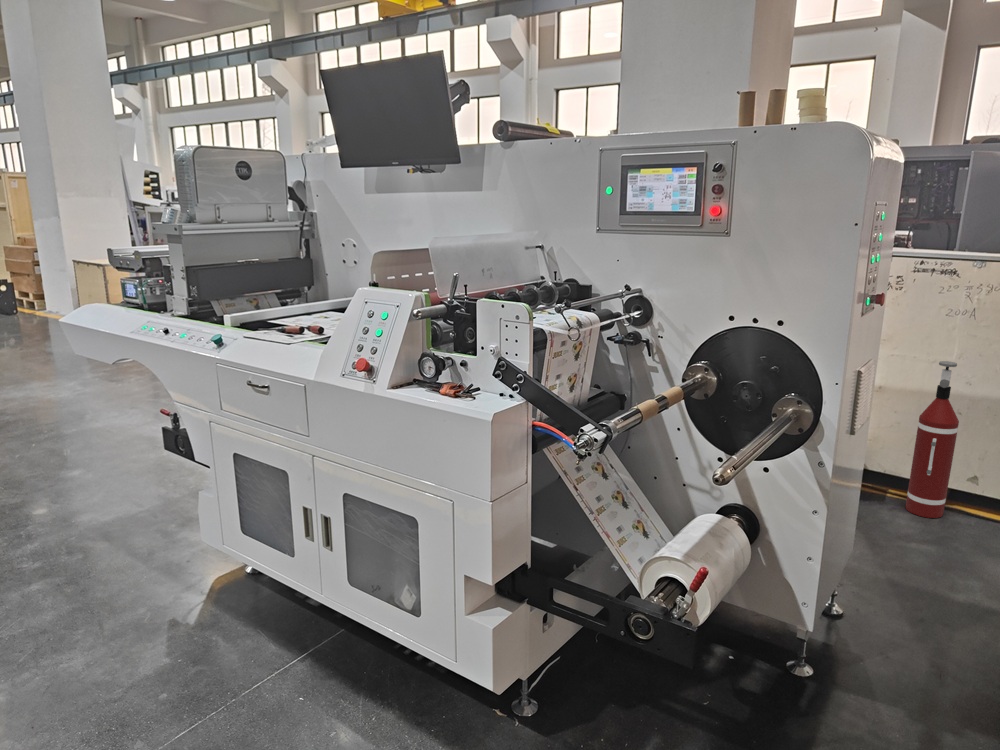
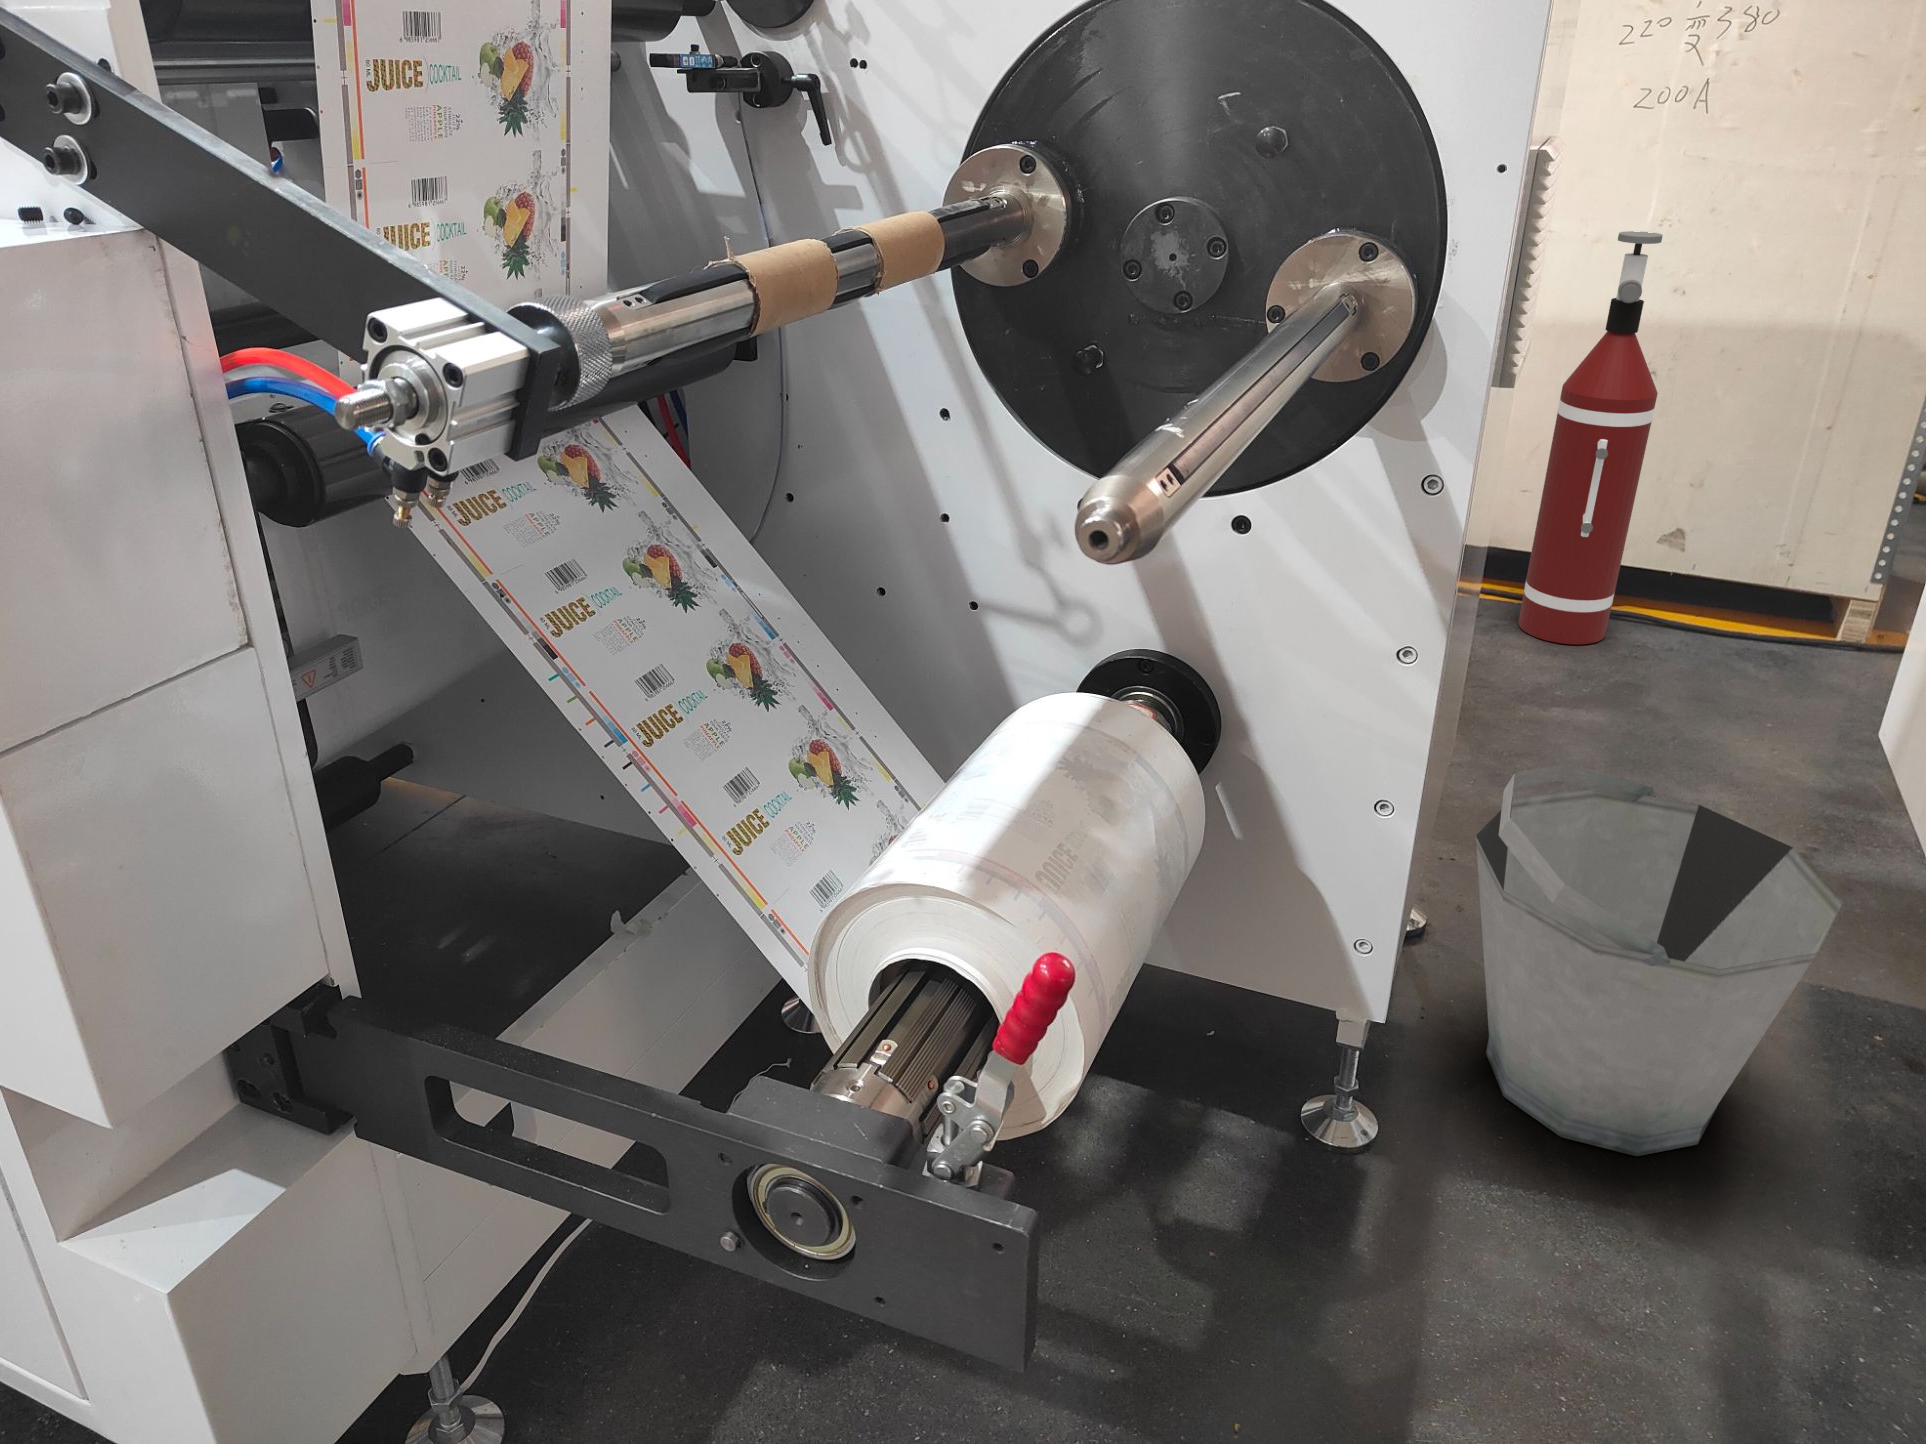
bucket: none [853,556,981,696] -> present [1476,763,1842,1156]

